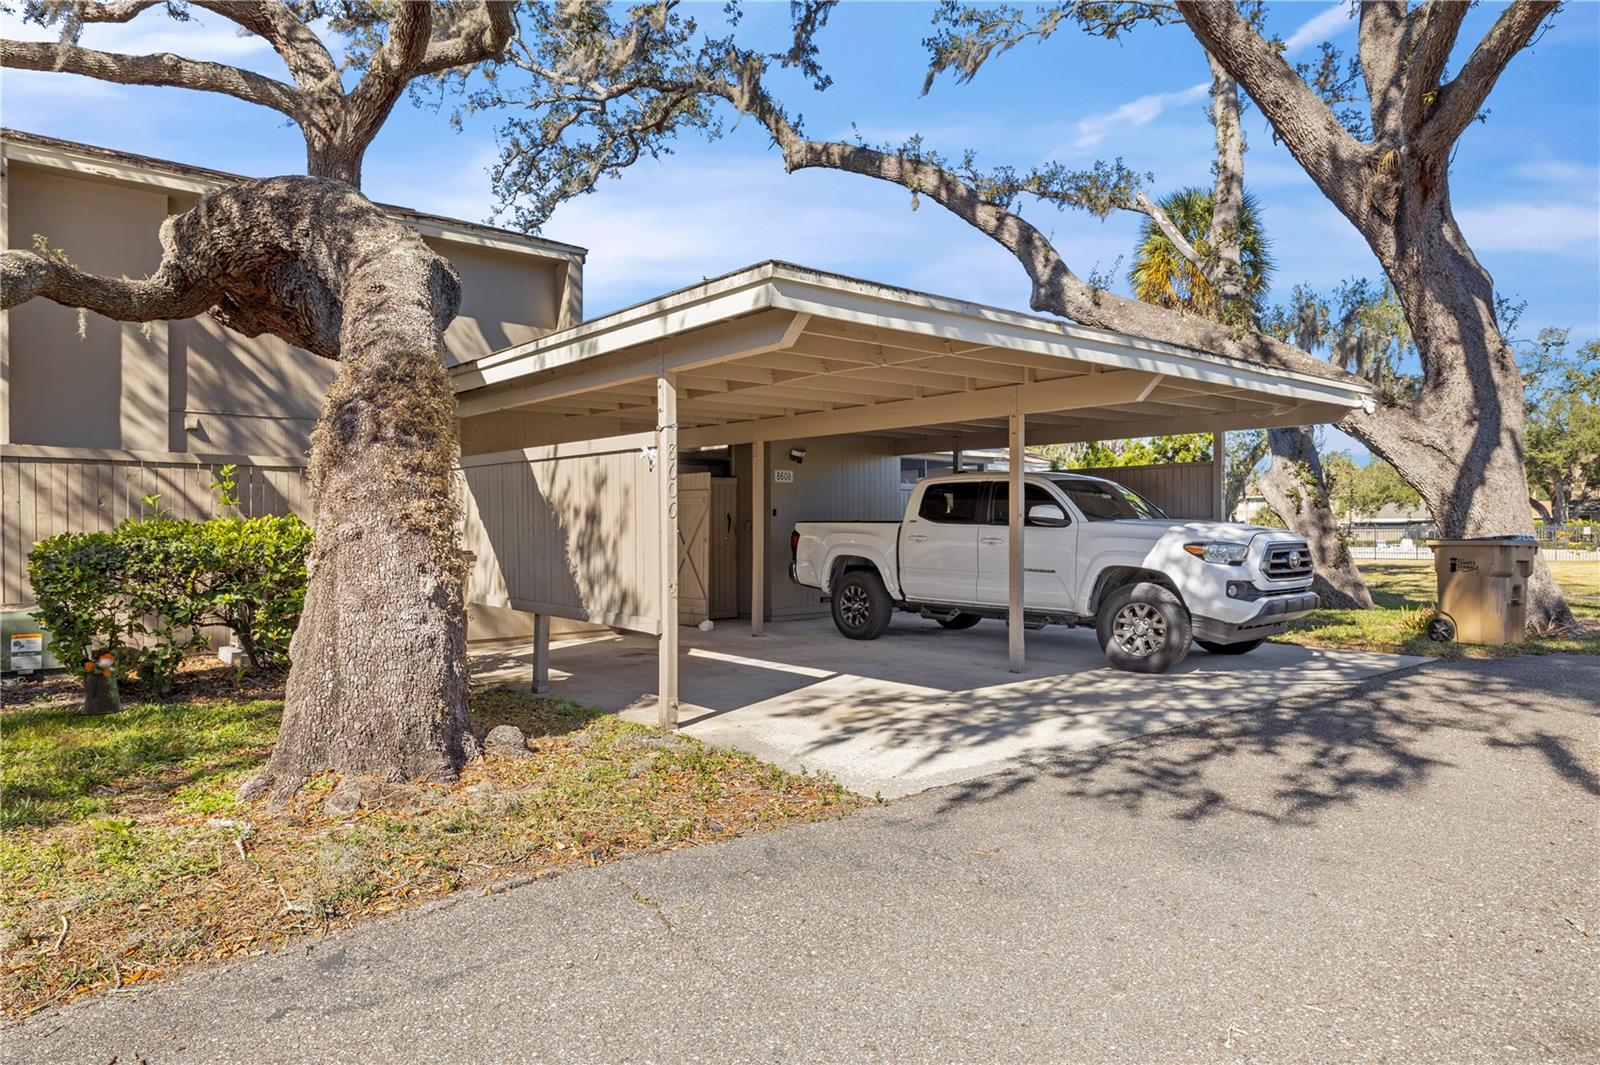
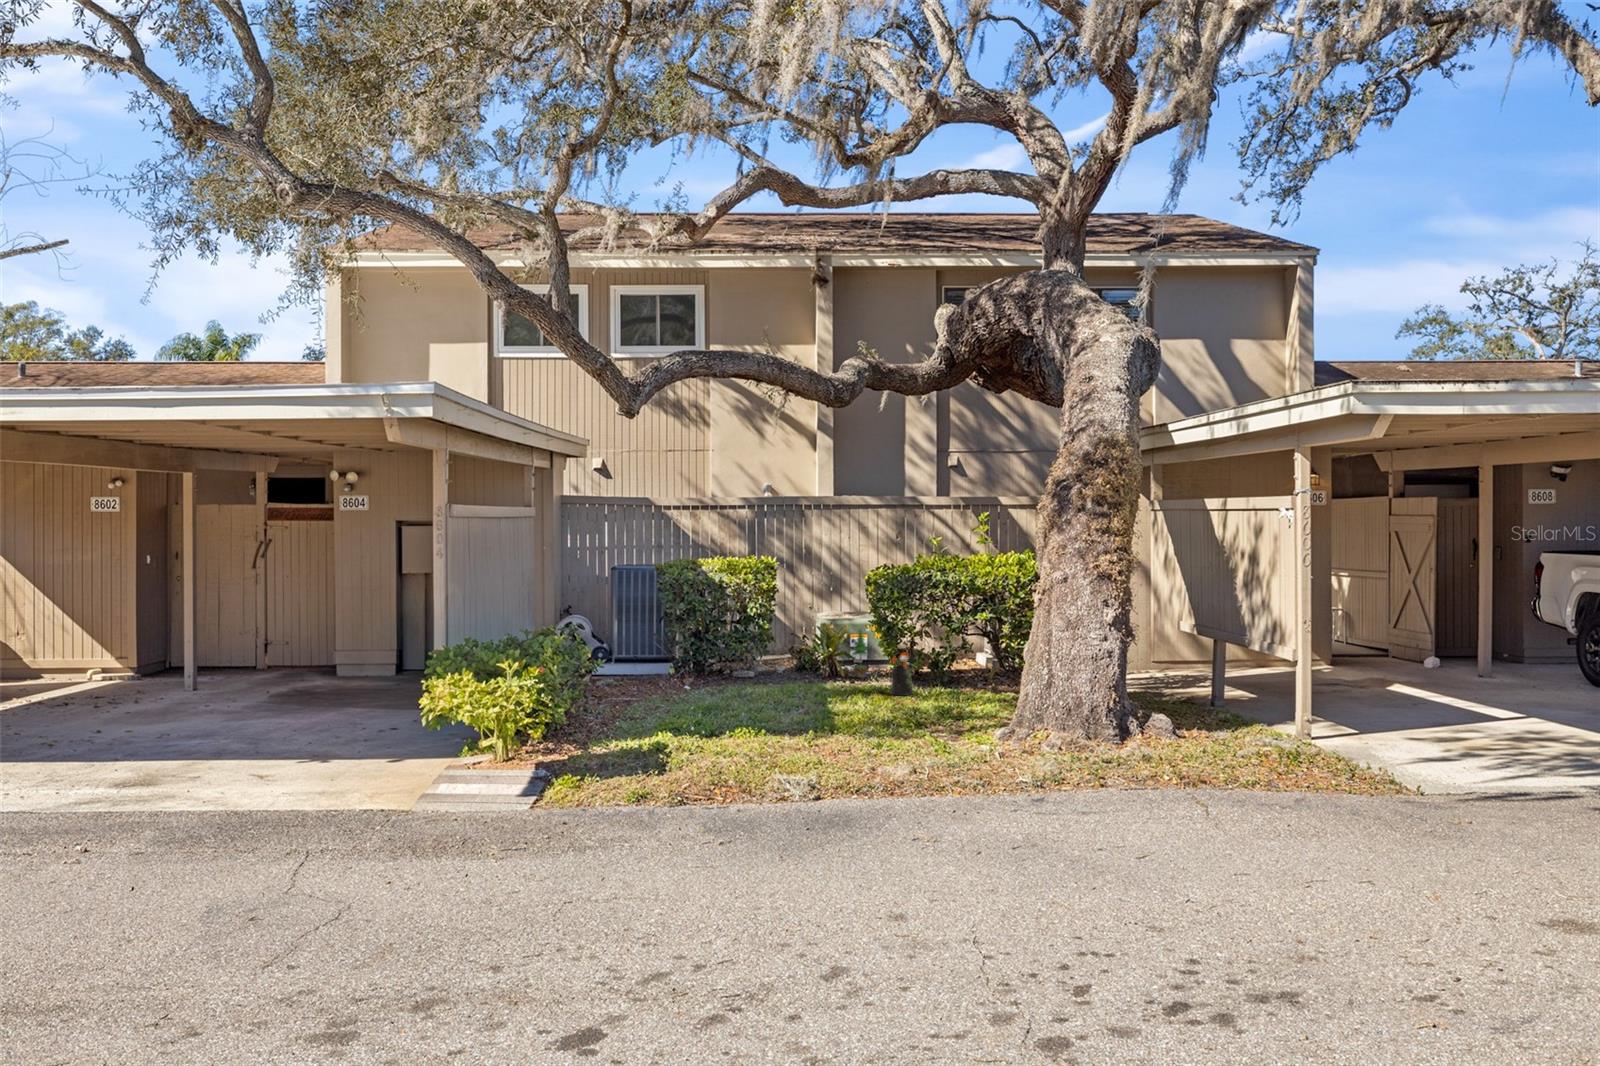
potted tree: none [28,624,58,692] -> present [853,630,868,678]

